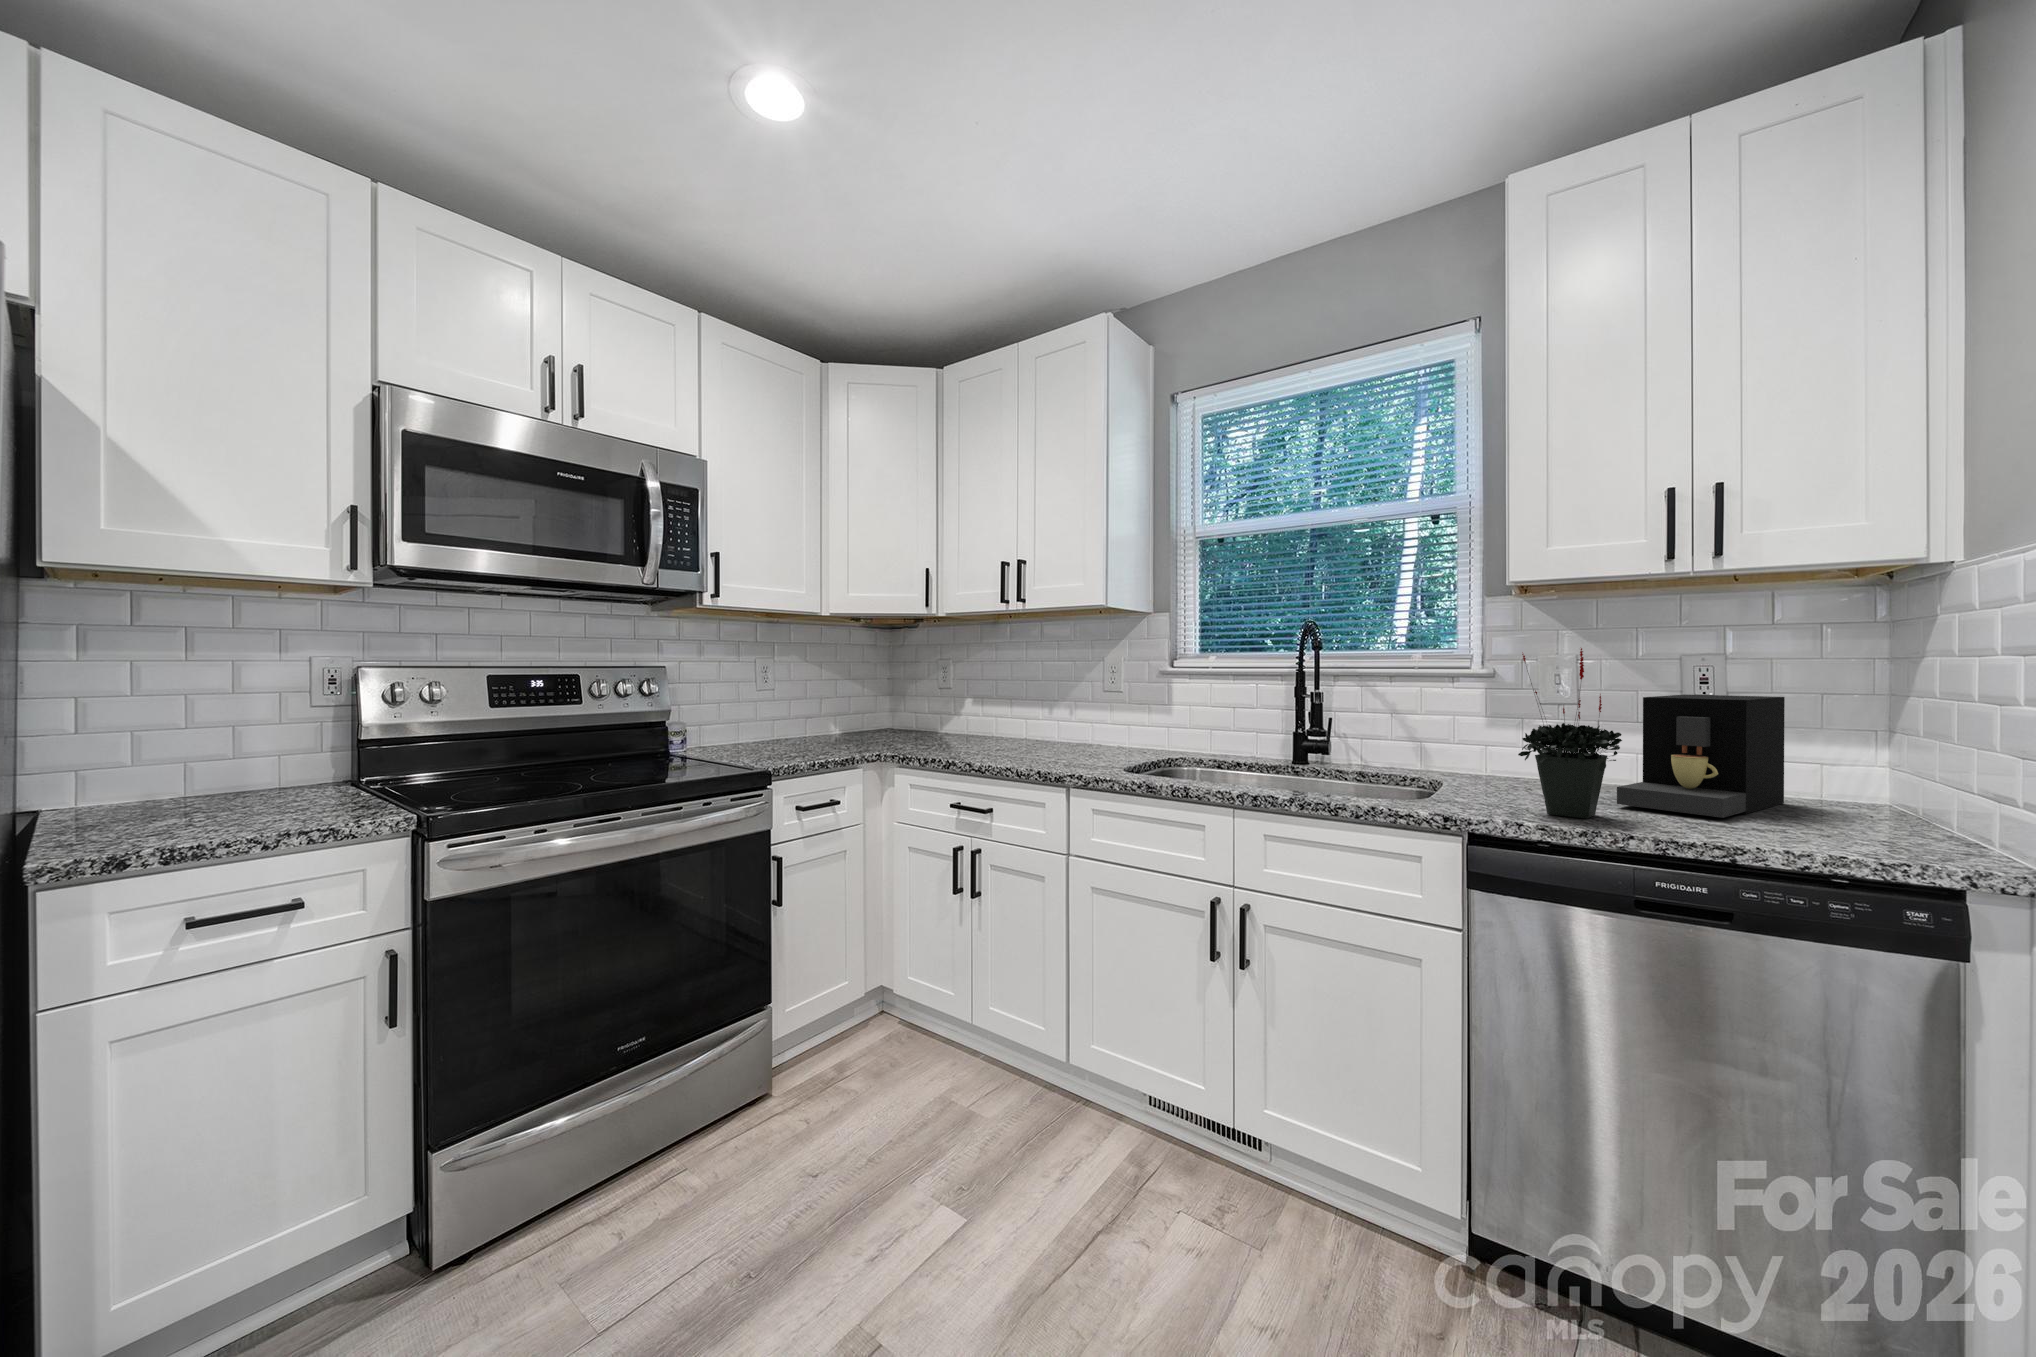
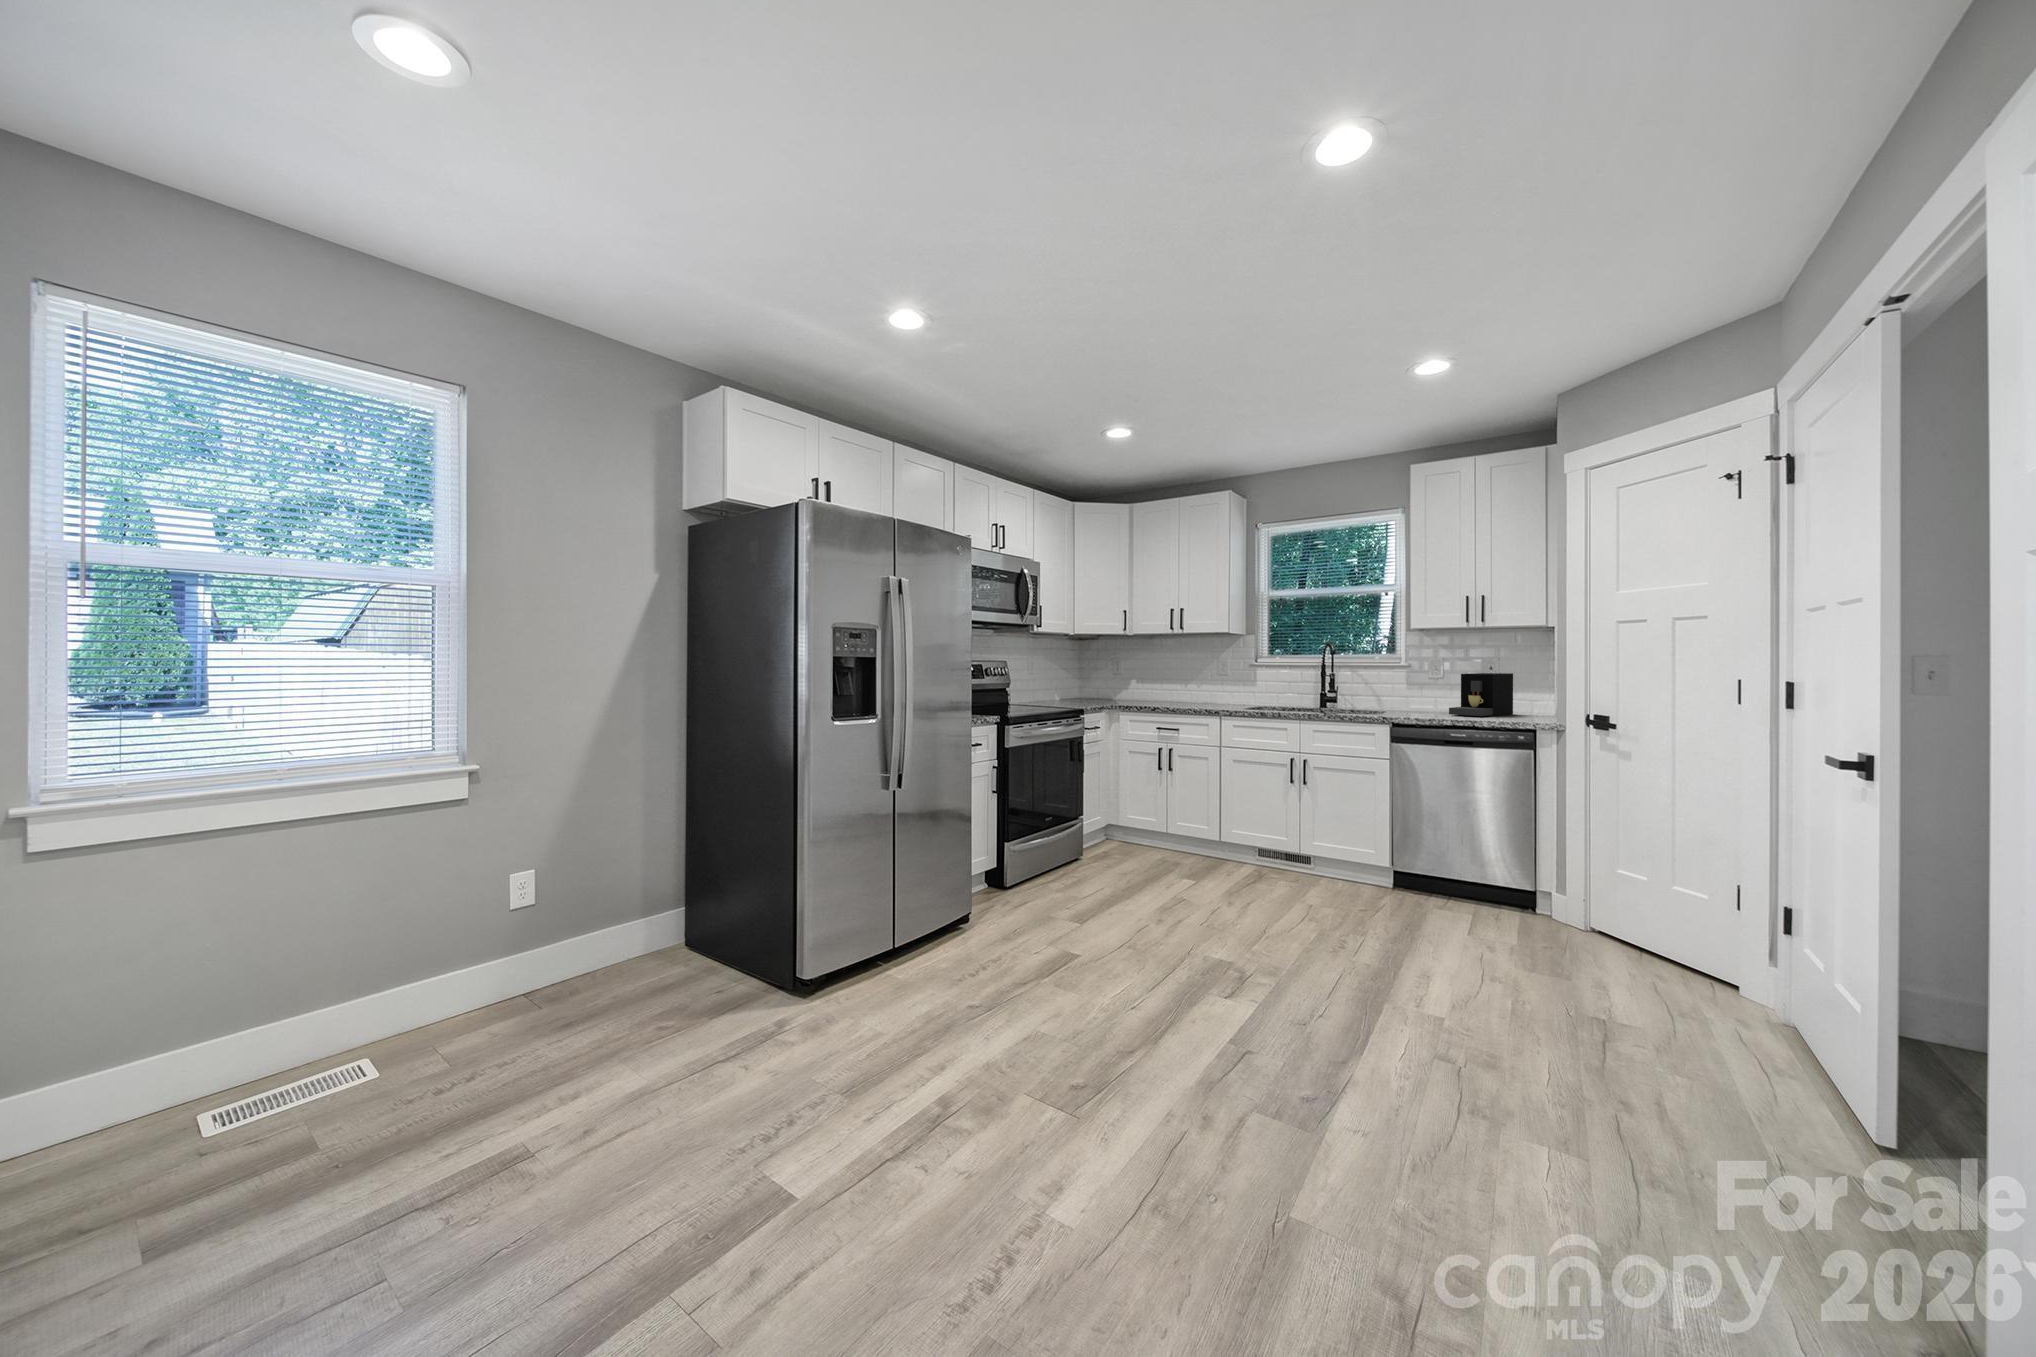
potted plant: present [1518,648,1622,818] -> none [1411,655,1448,717]

